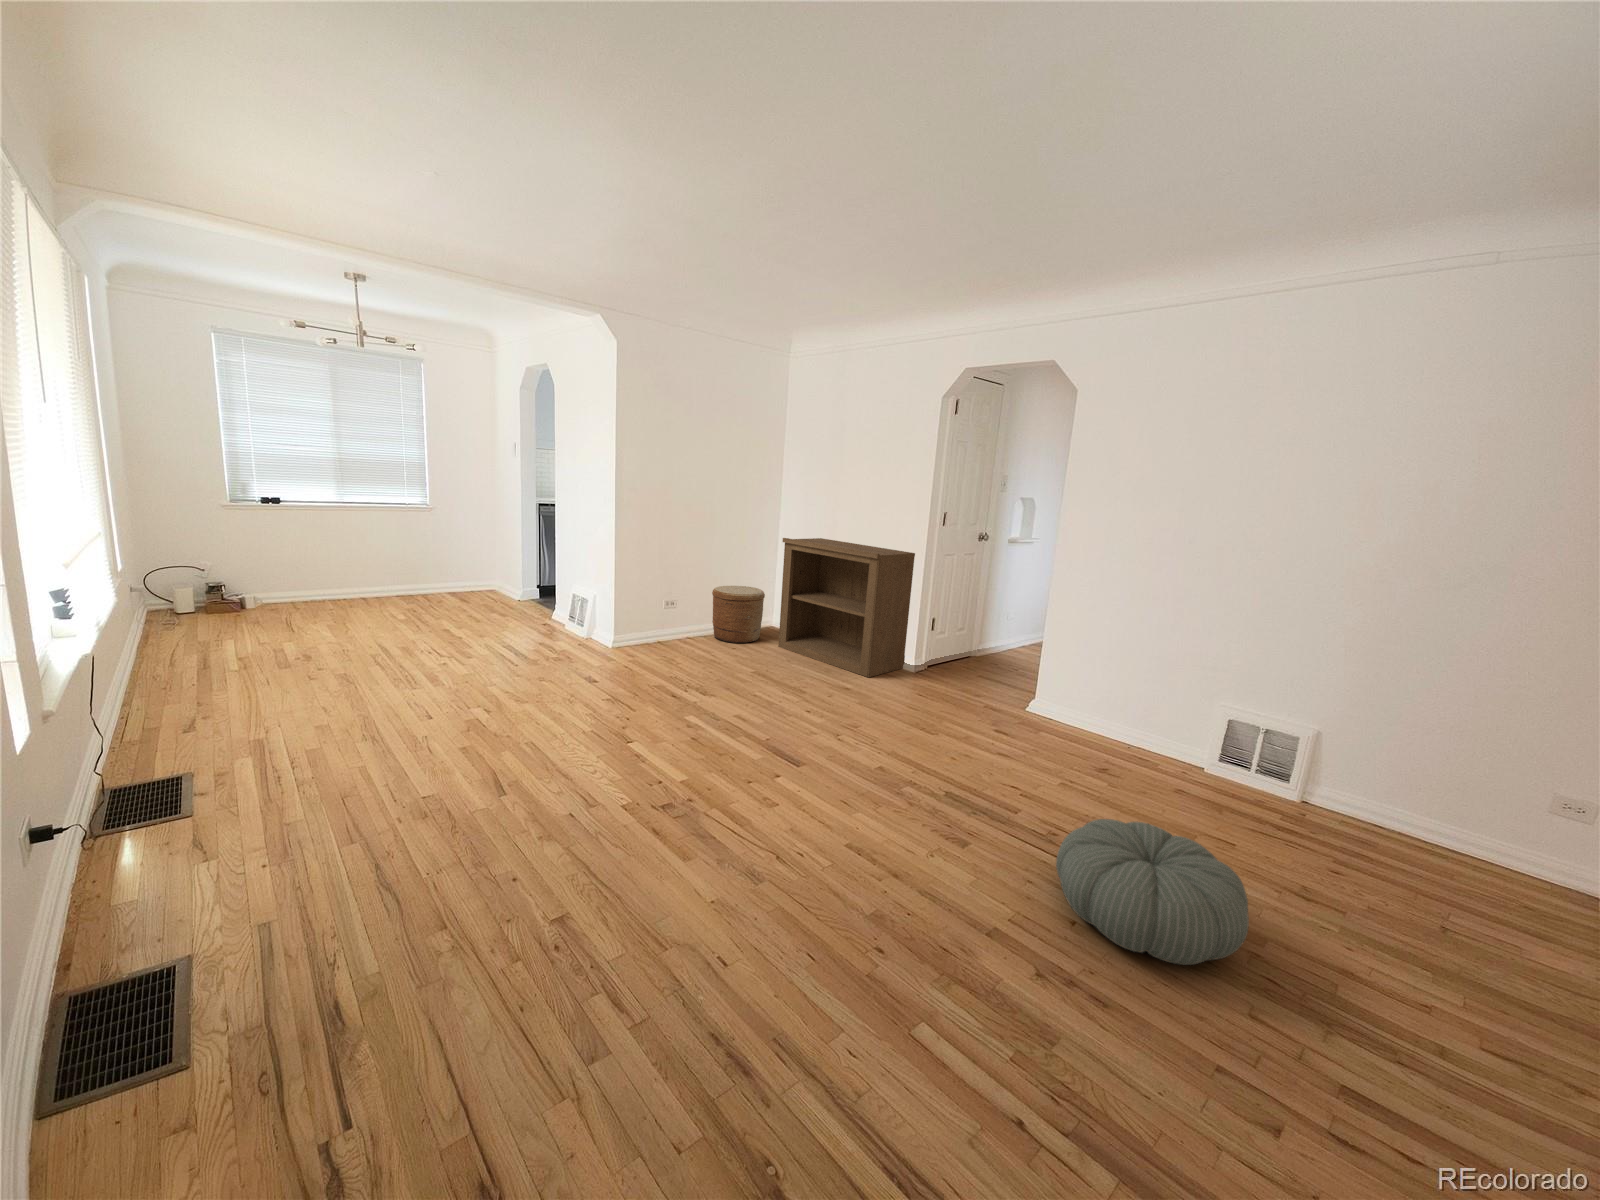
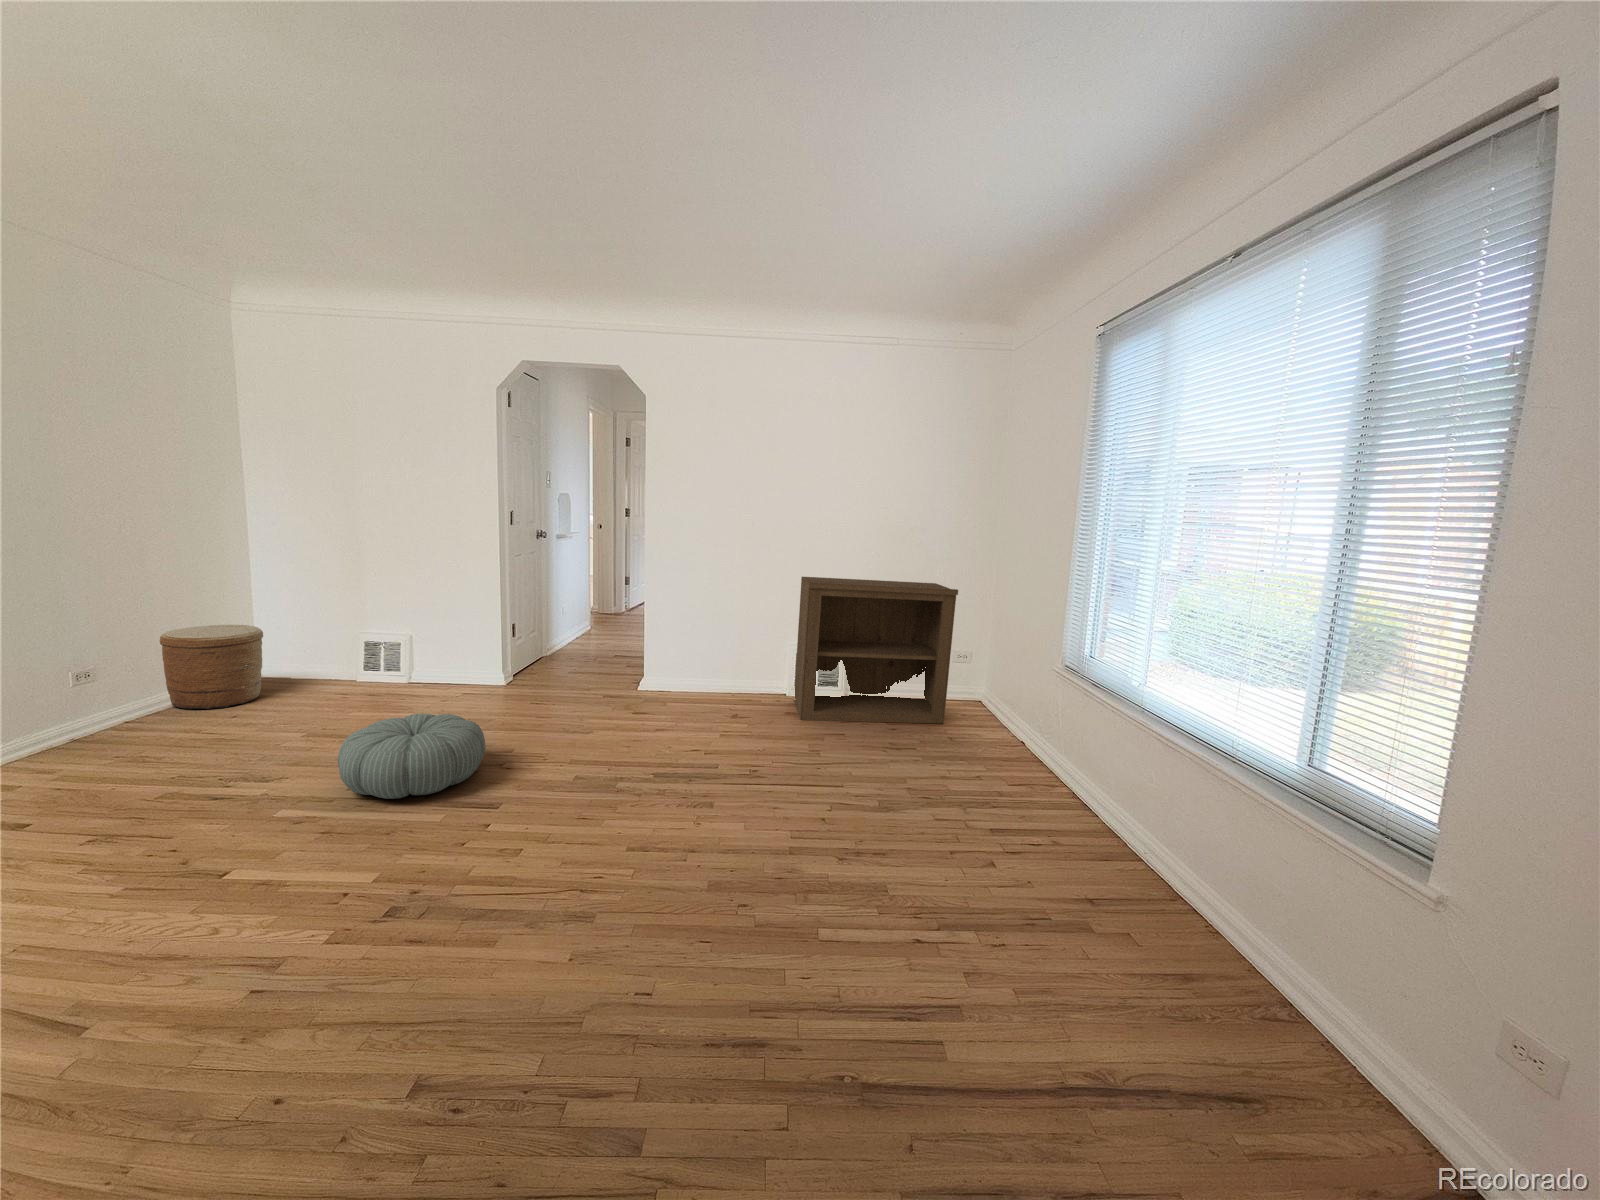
bookshelf: present [778,538,915,677] -> present [794,577,958,724]
pouf: present [1056,819,1249,965] -> present [338,714,485,799]

